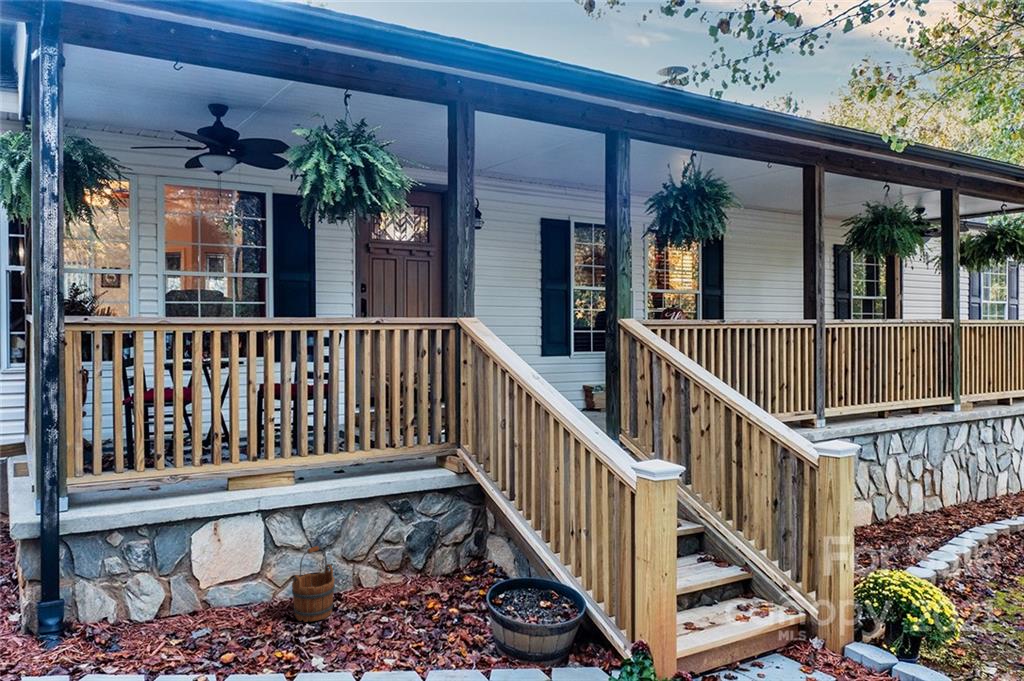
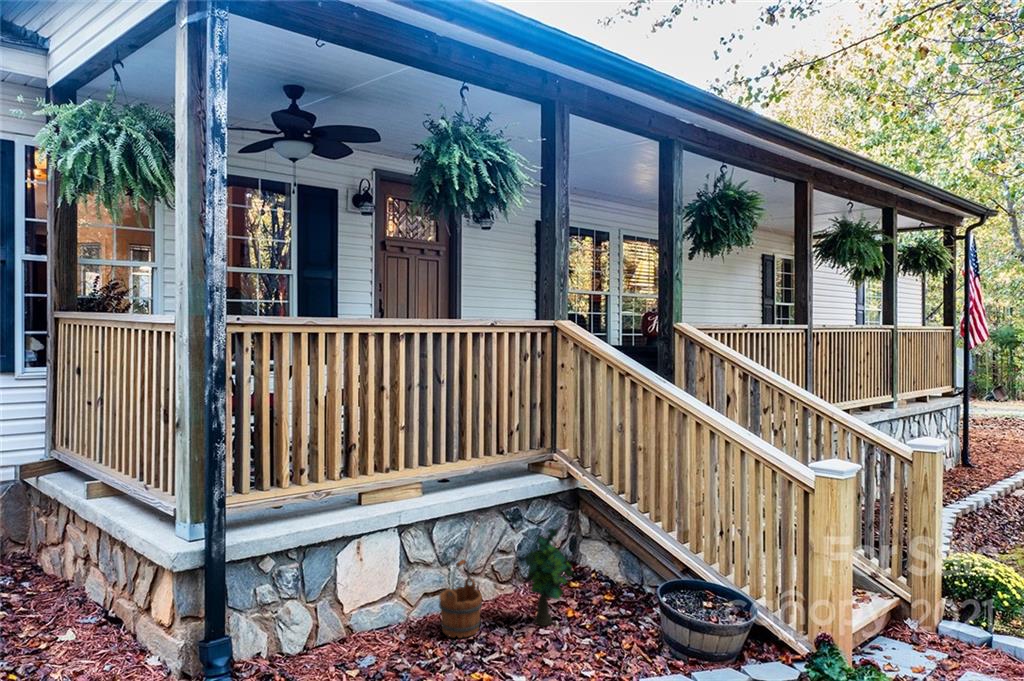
decorative plant: none [378,521,431,617] -> present [522,528,574,626]

